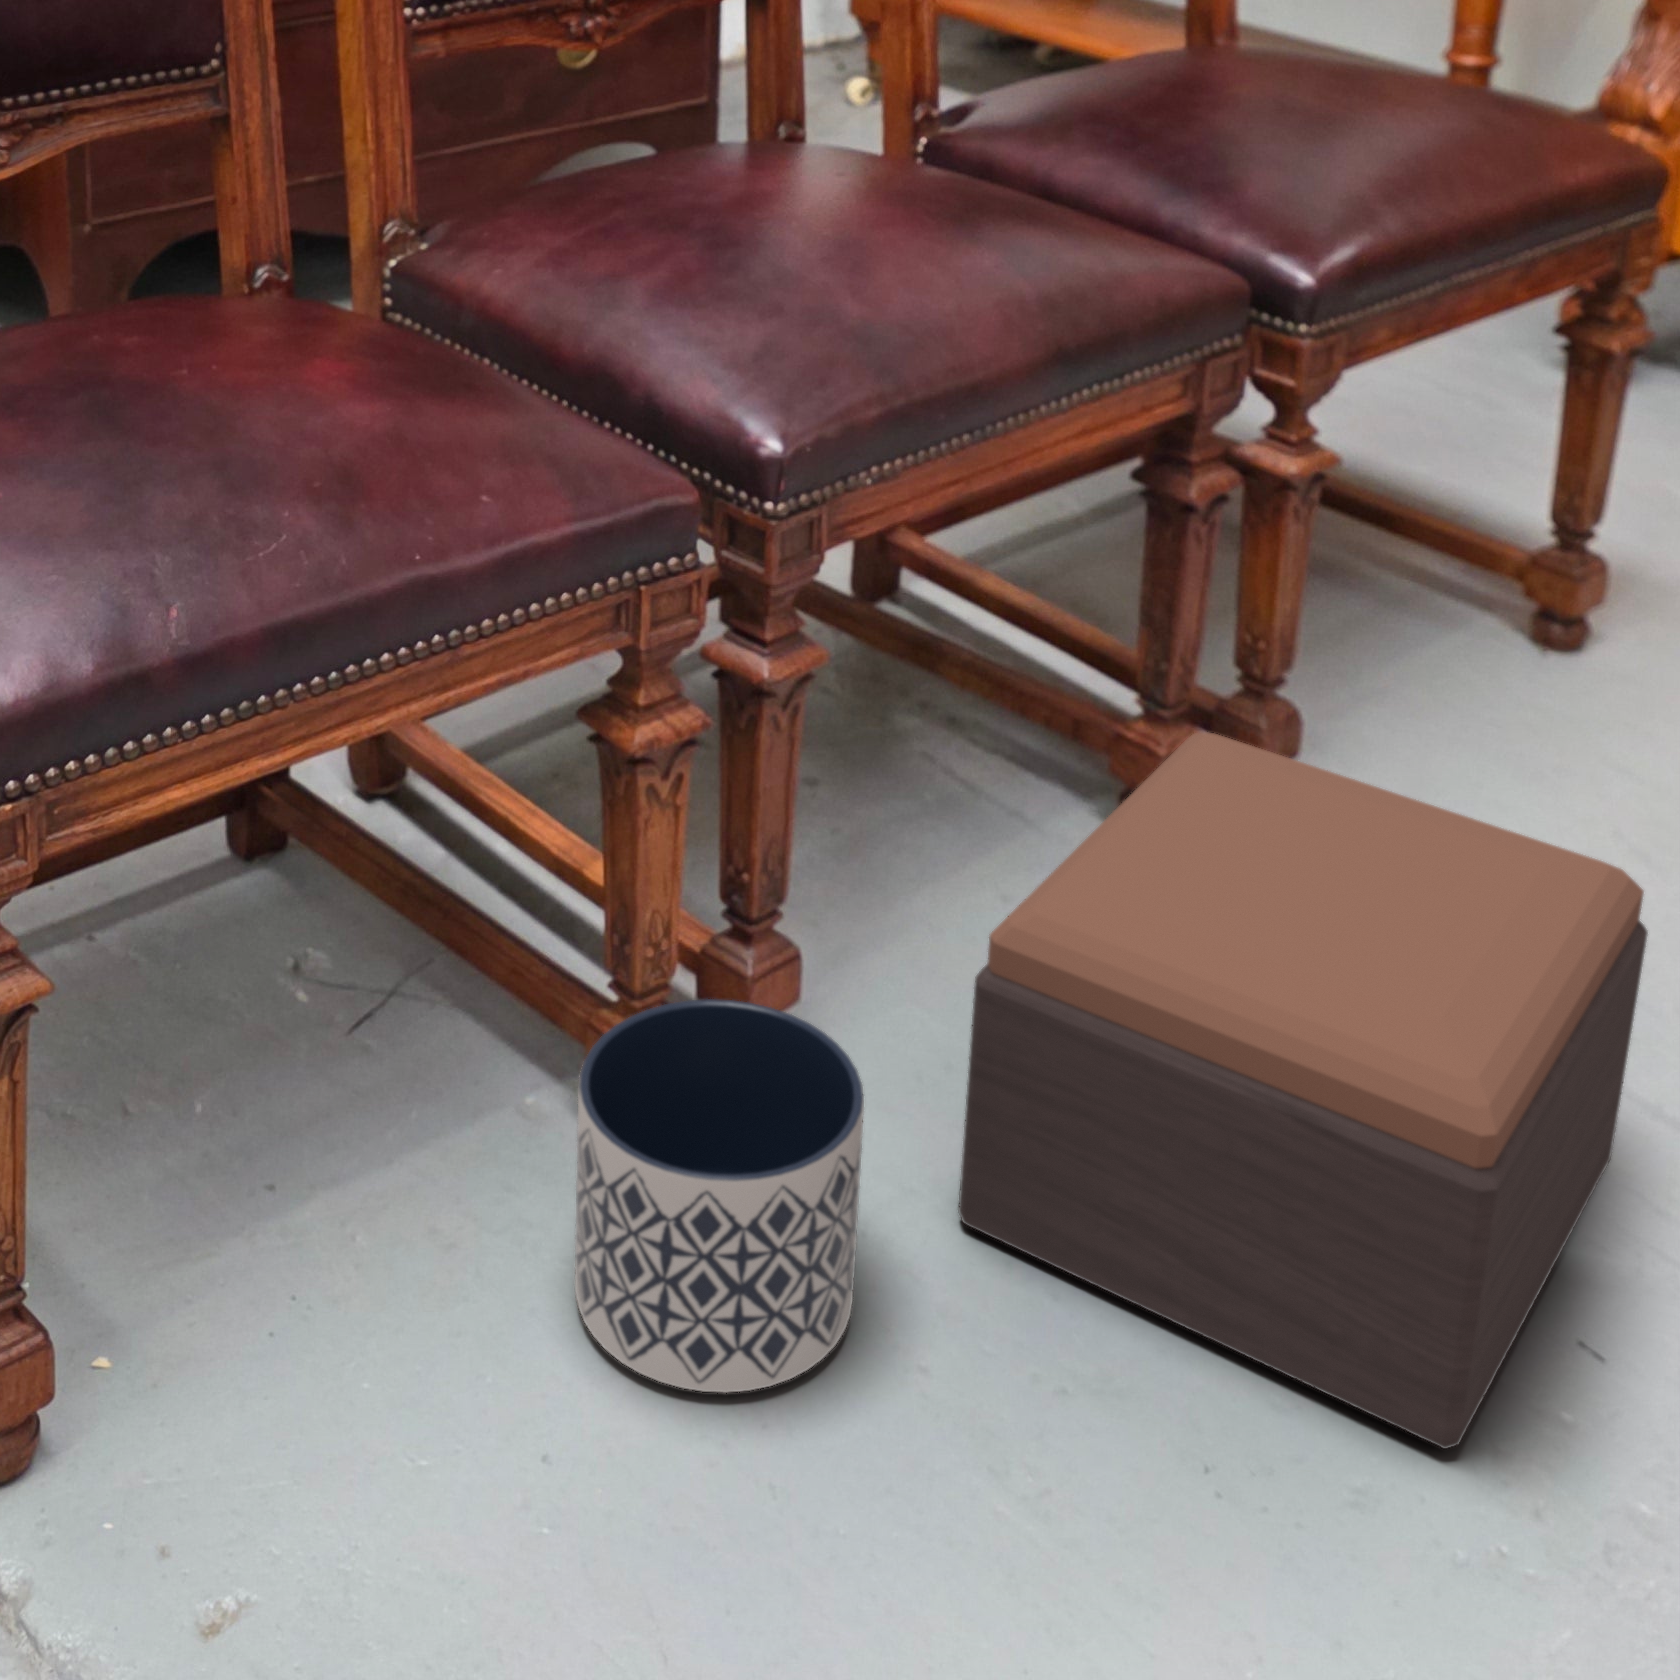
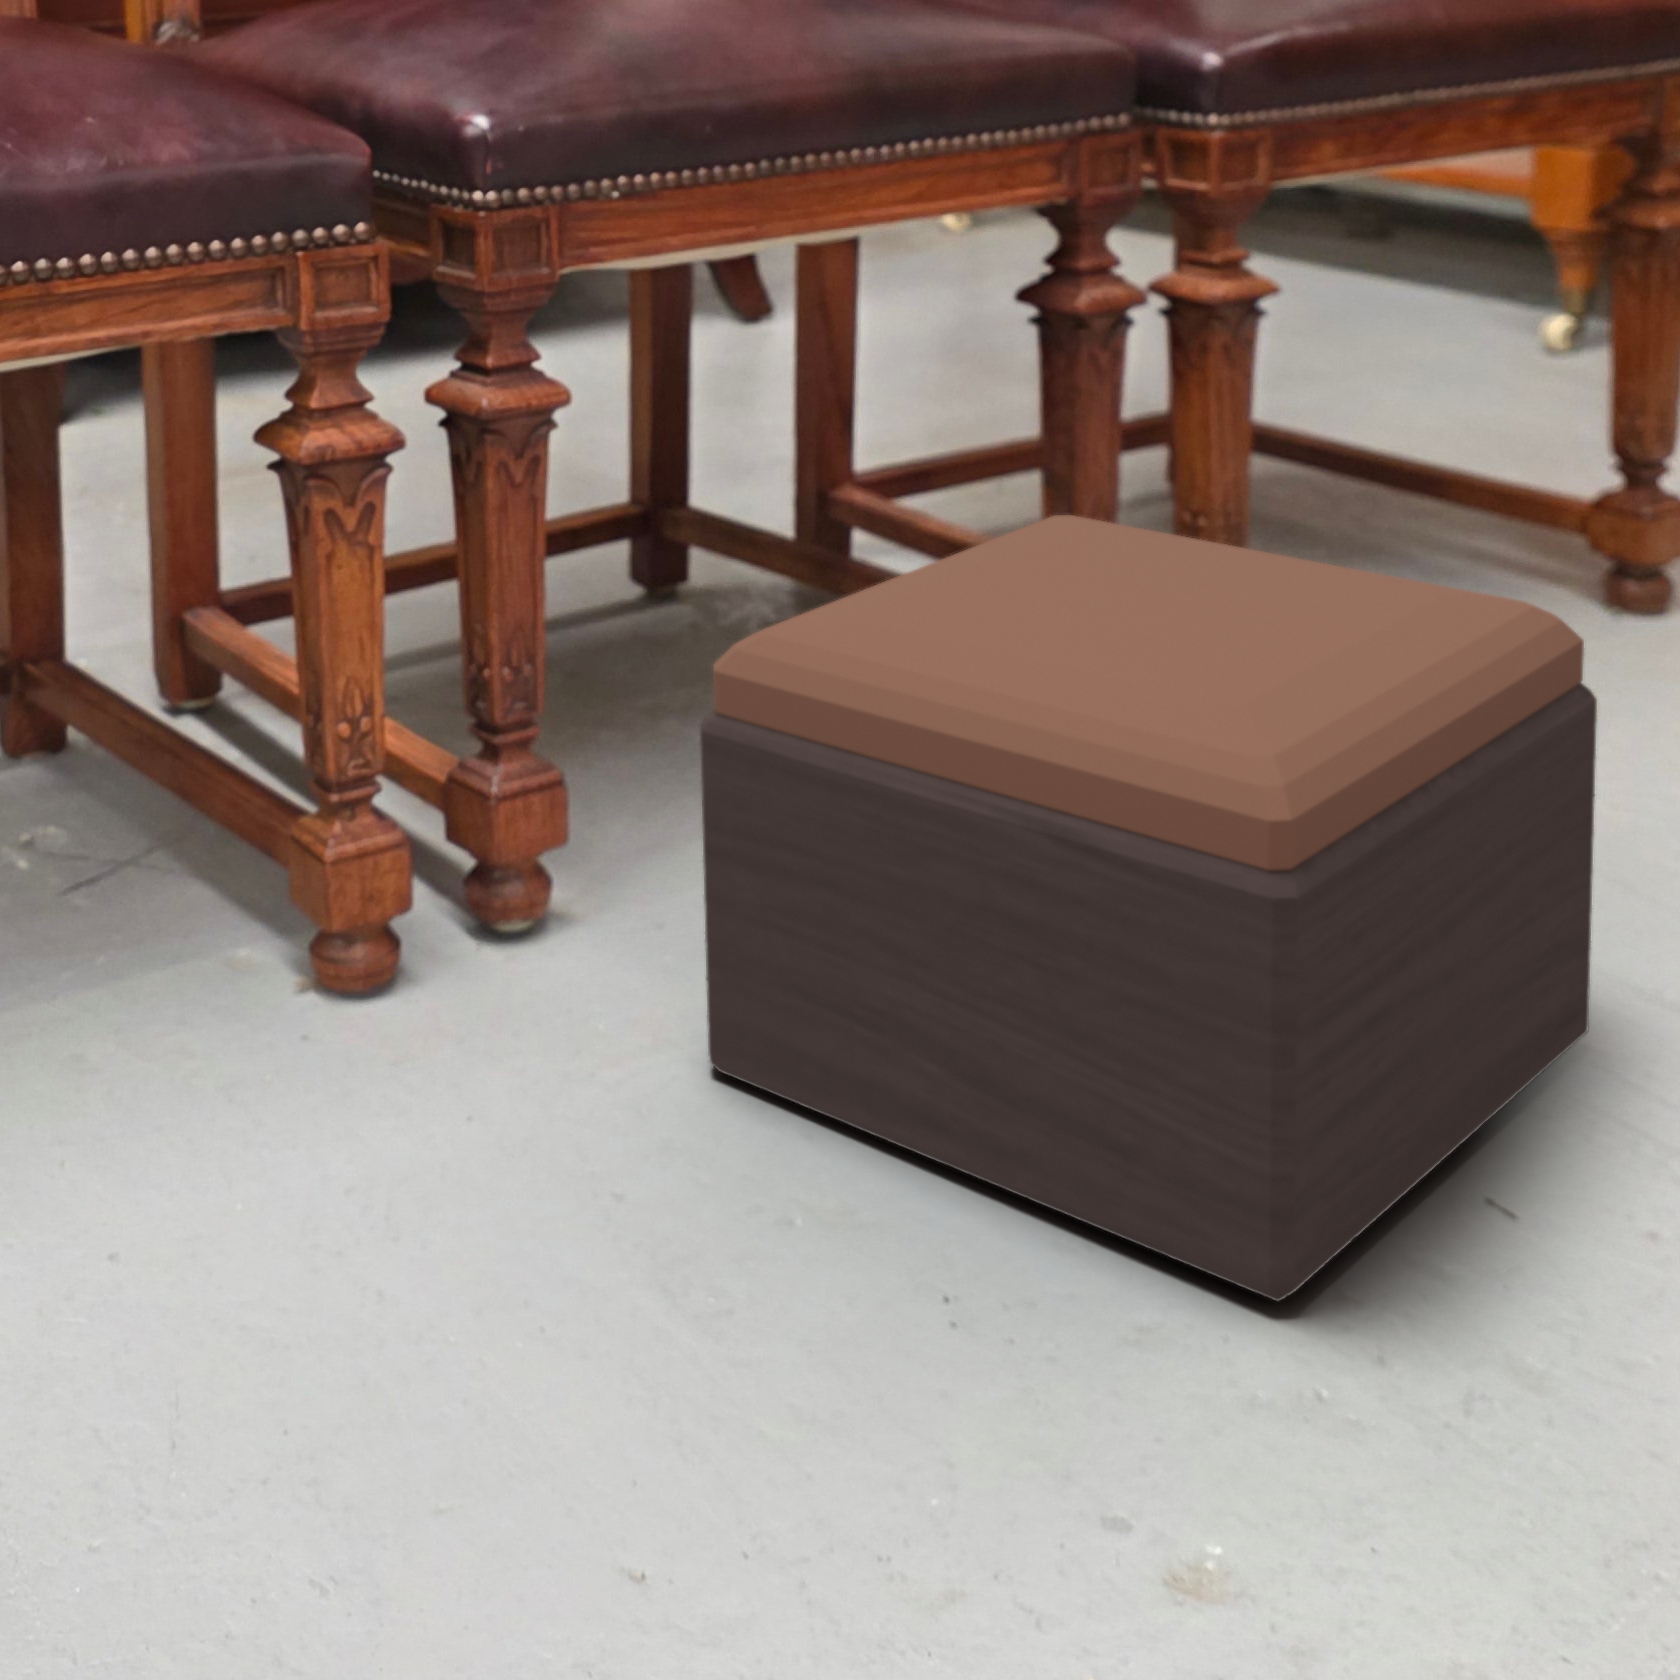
planter: present [575,999,864,1393] -> none [182,760,544,1207]

